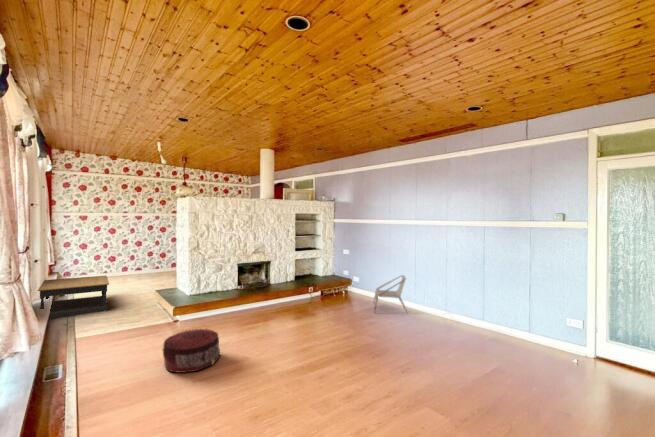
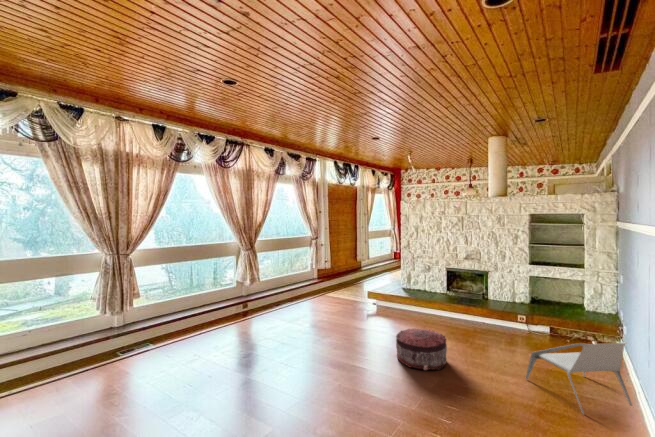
coffee table: present [38,276,109,318] -> none [344,258,391,284]
pouf: present [163,329,220,373] -> present [396,329,447,370]

